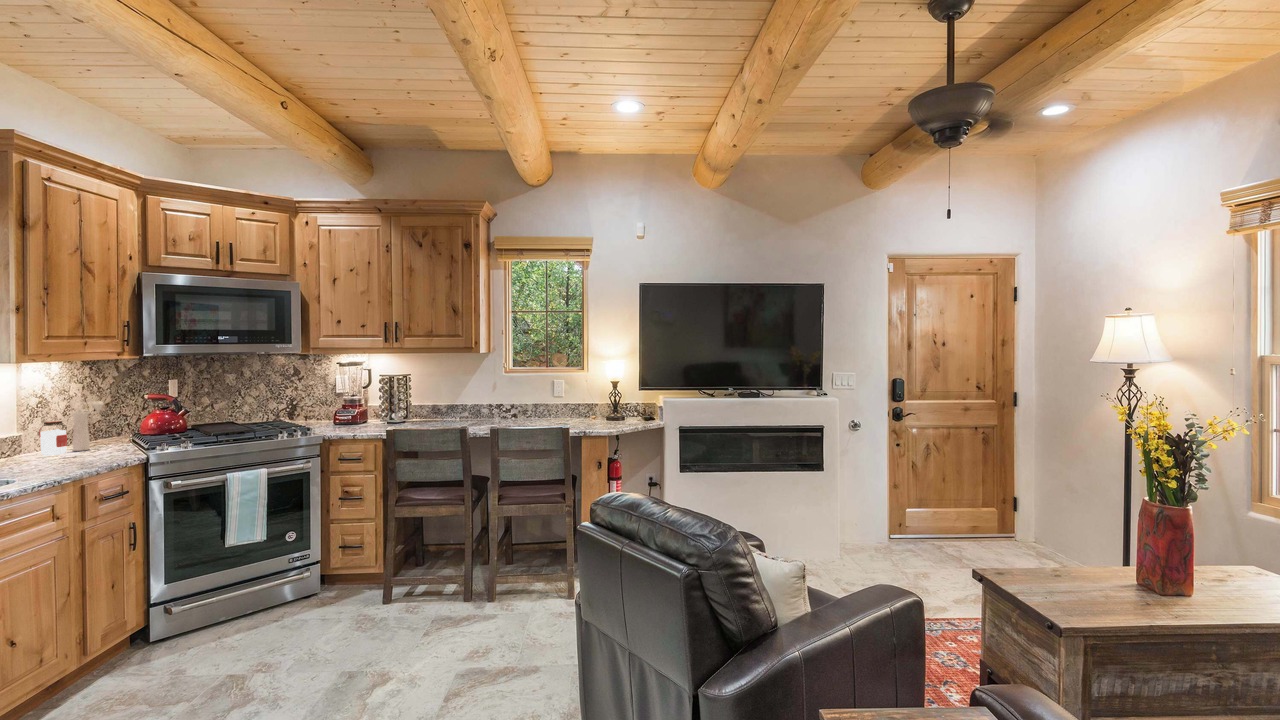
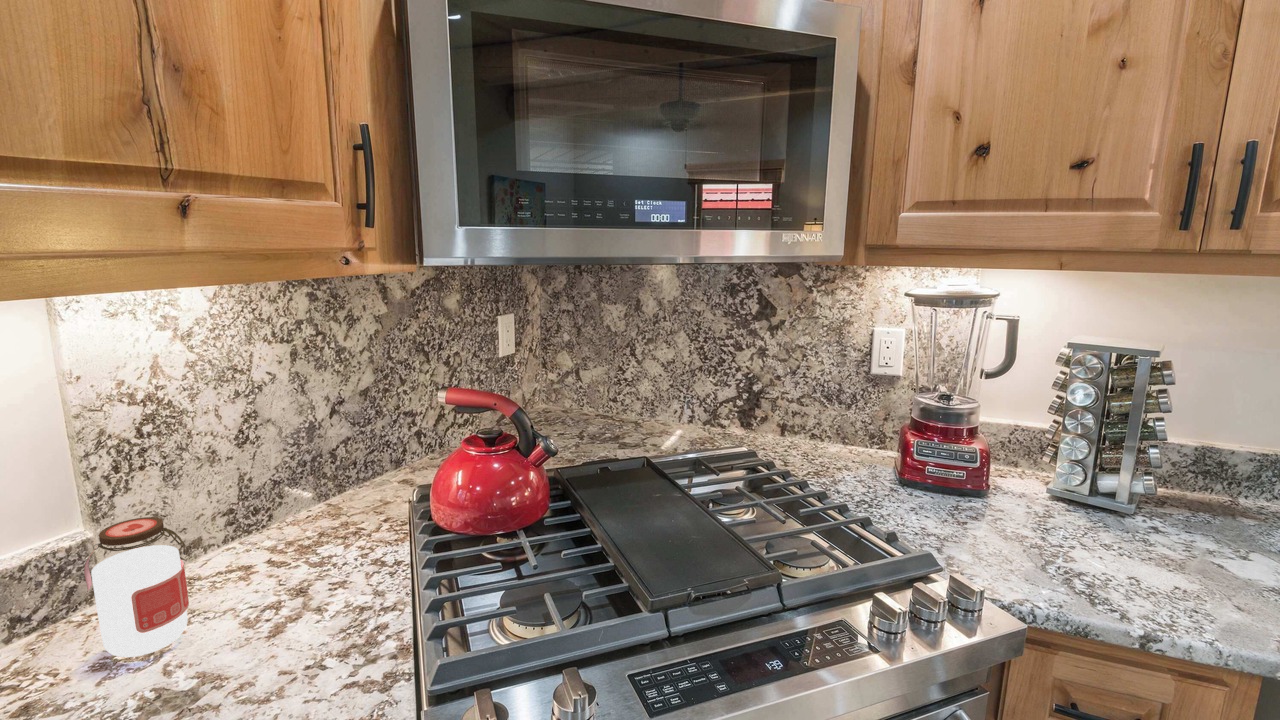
pepper mill: present [72,401,104,451] -> none [217,413,325,598]

